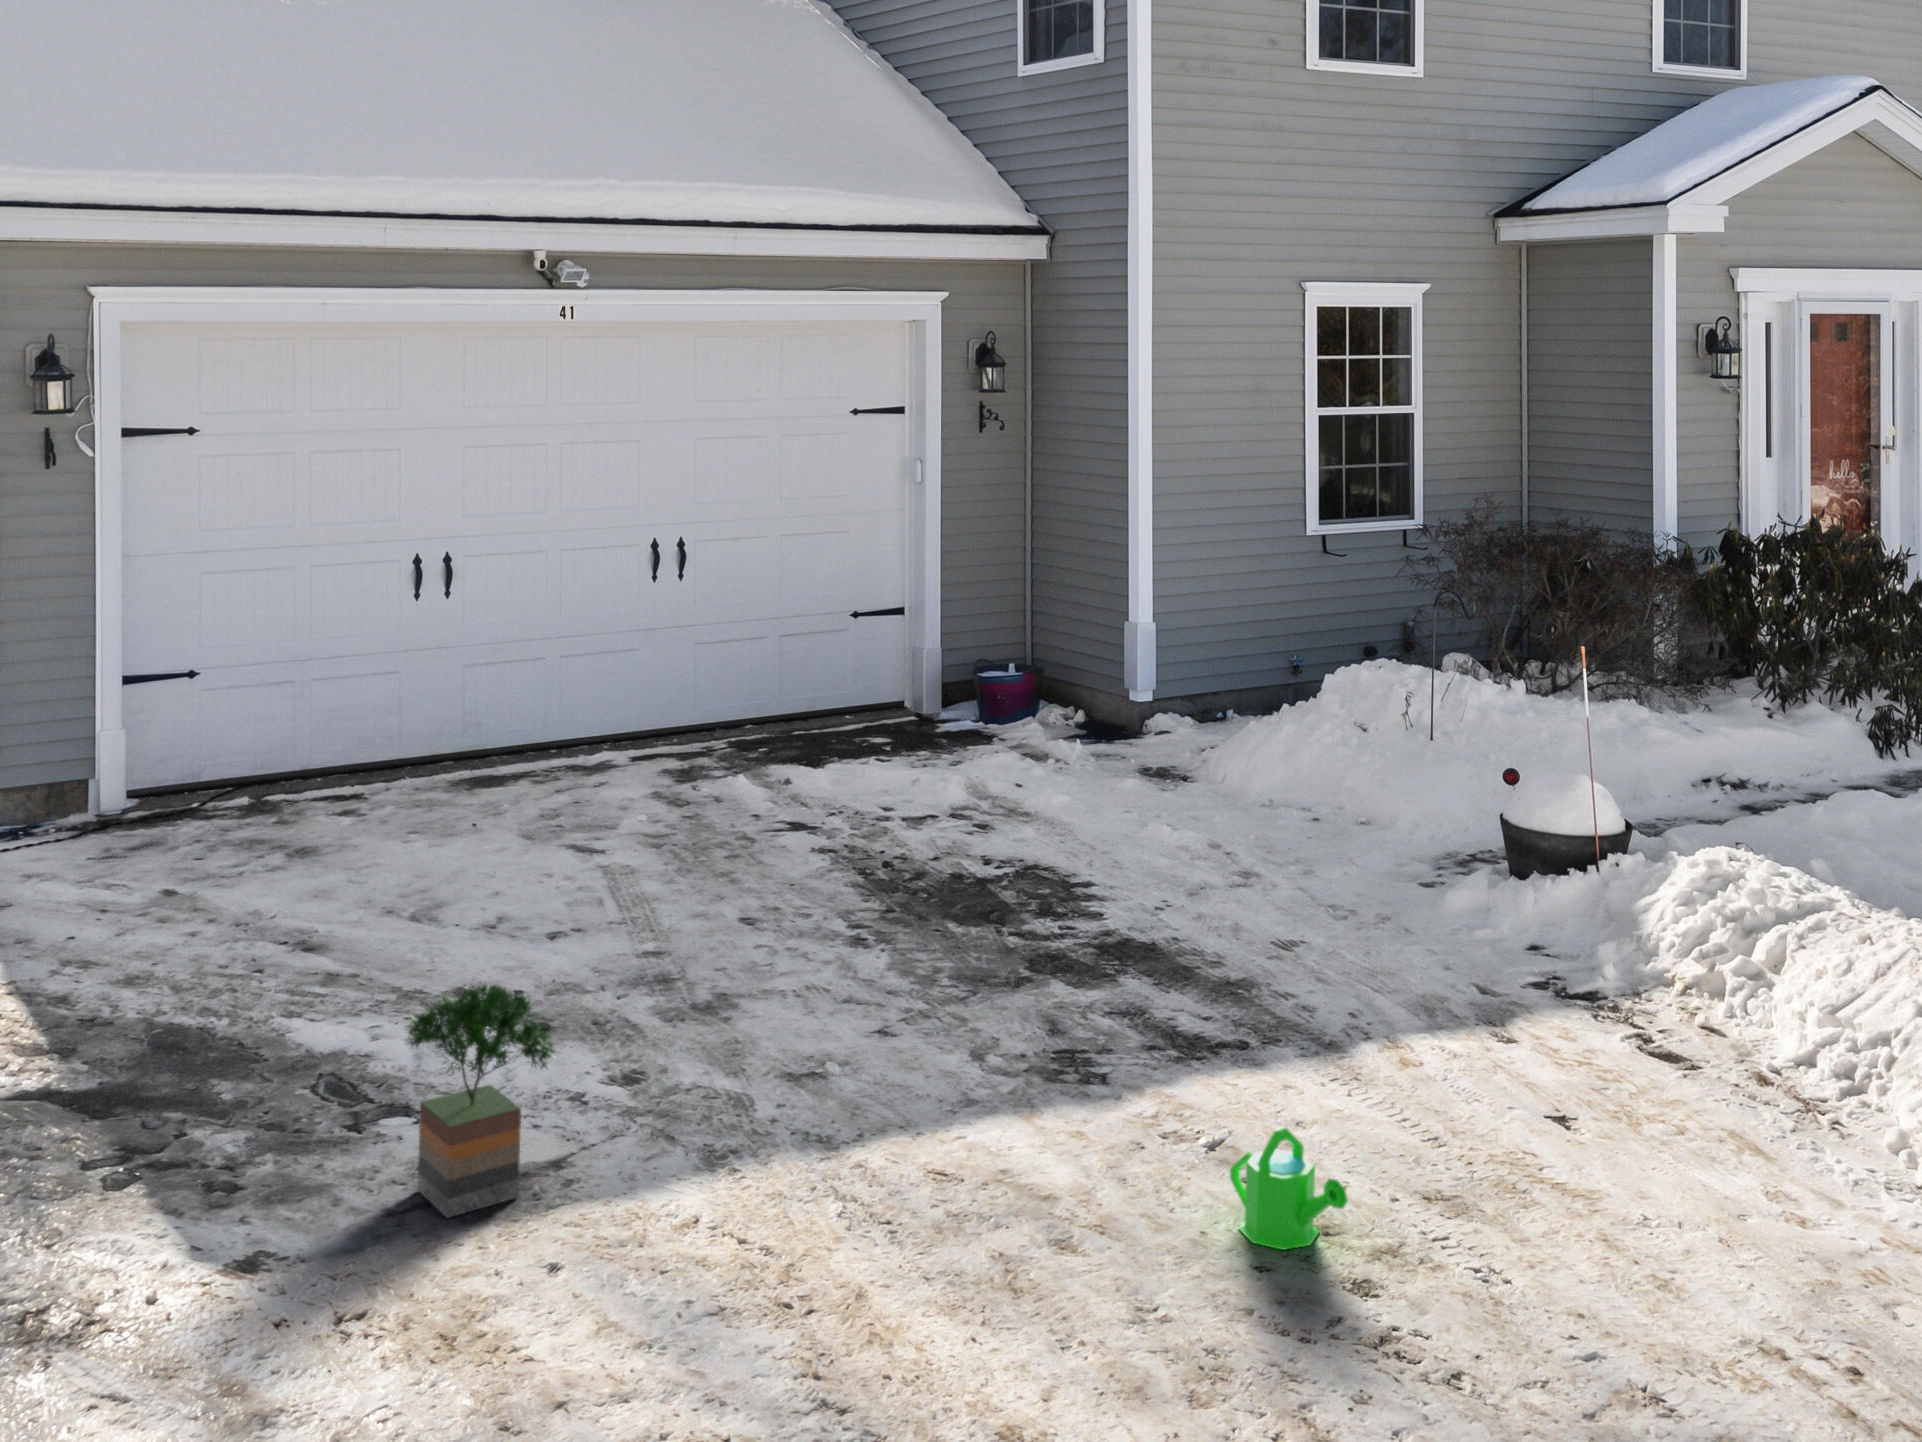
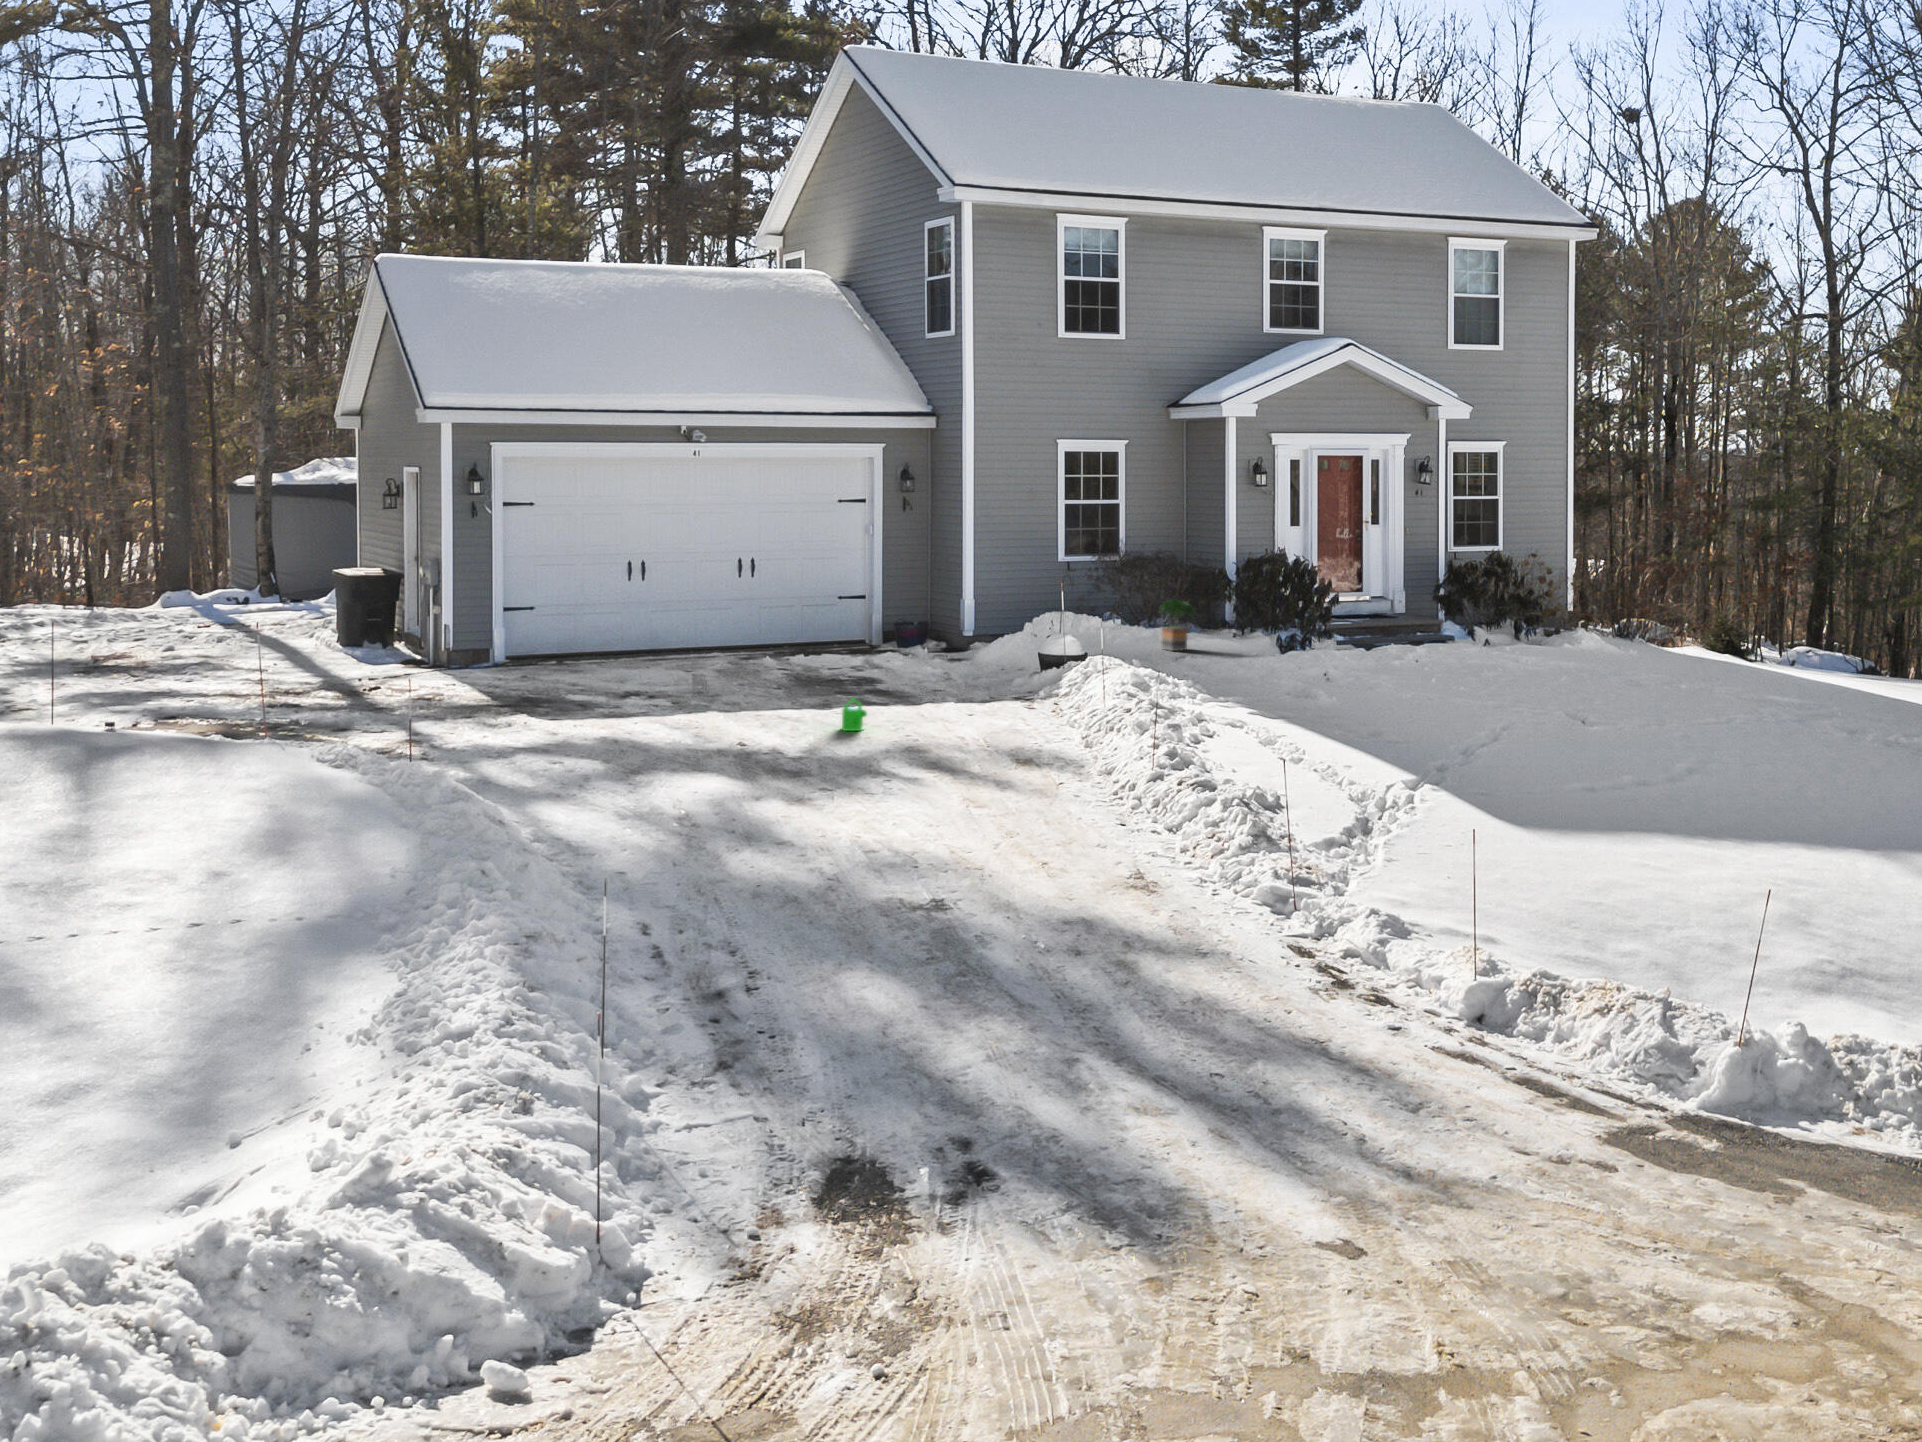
potted tree: present [406,985,556,1218] -> present [1159,600,1195,651]

